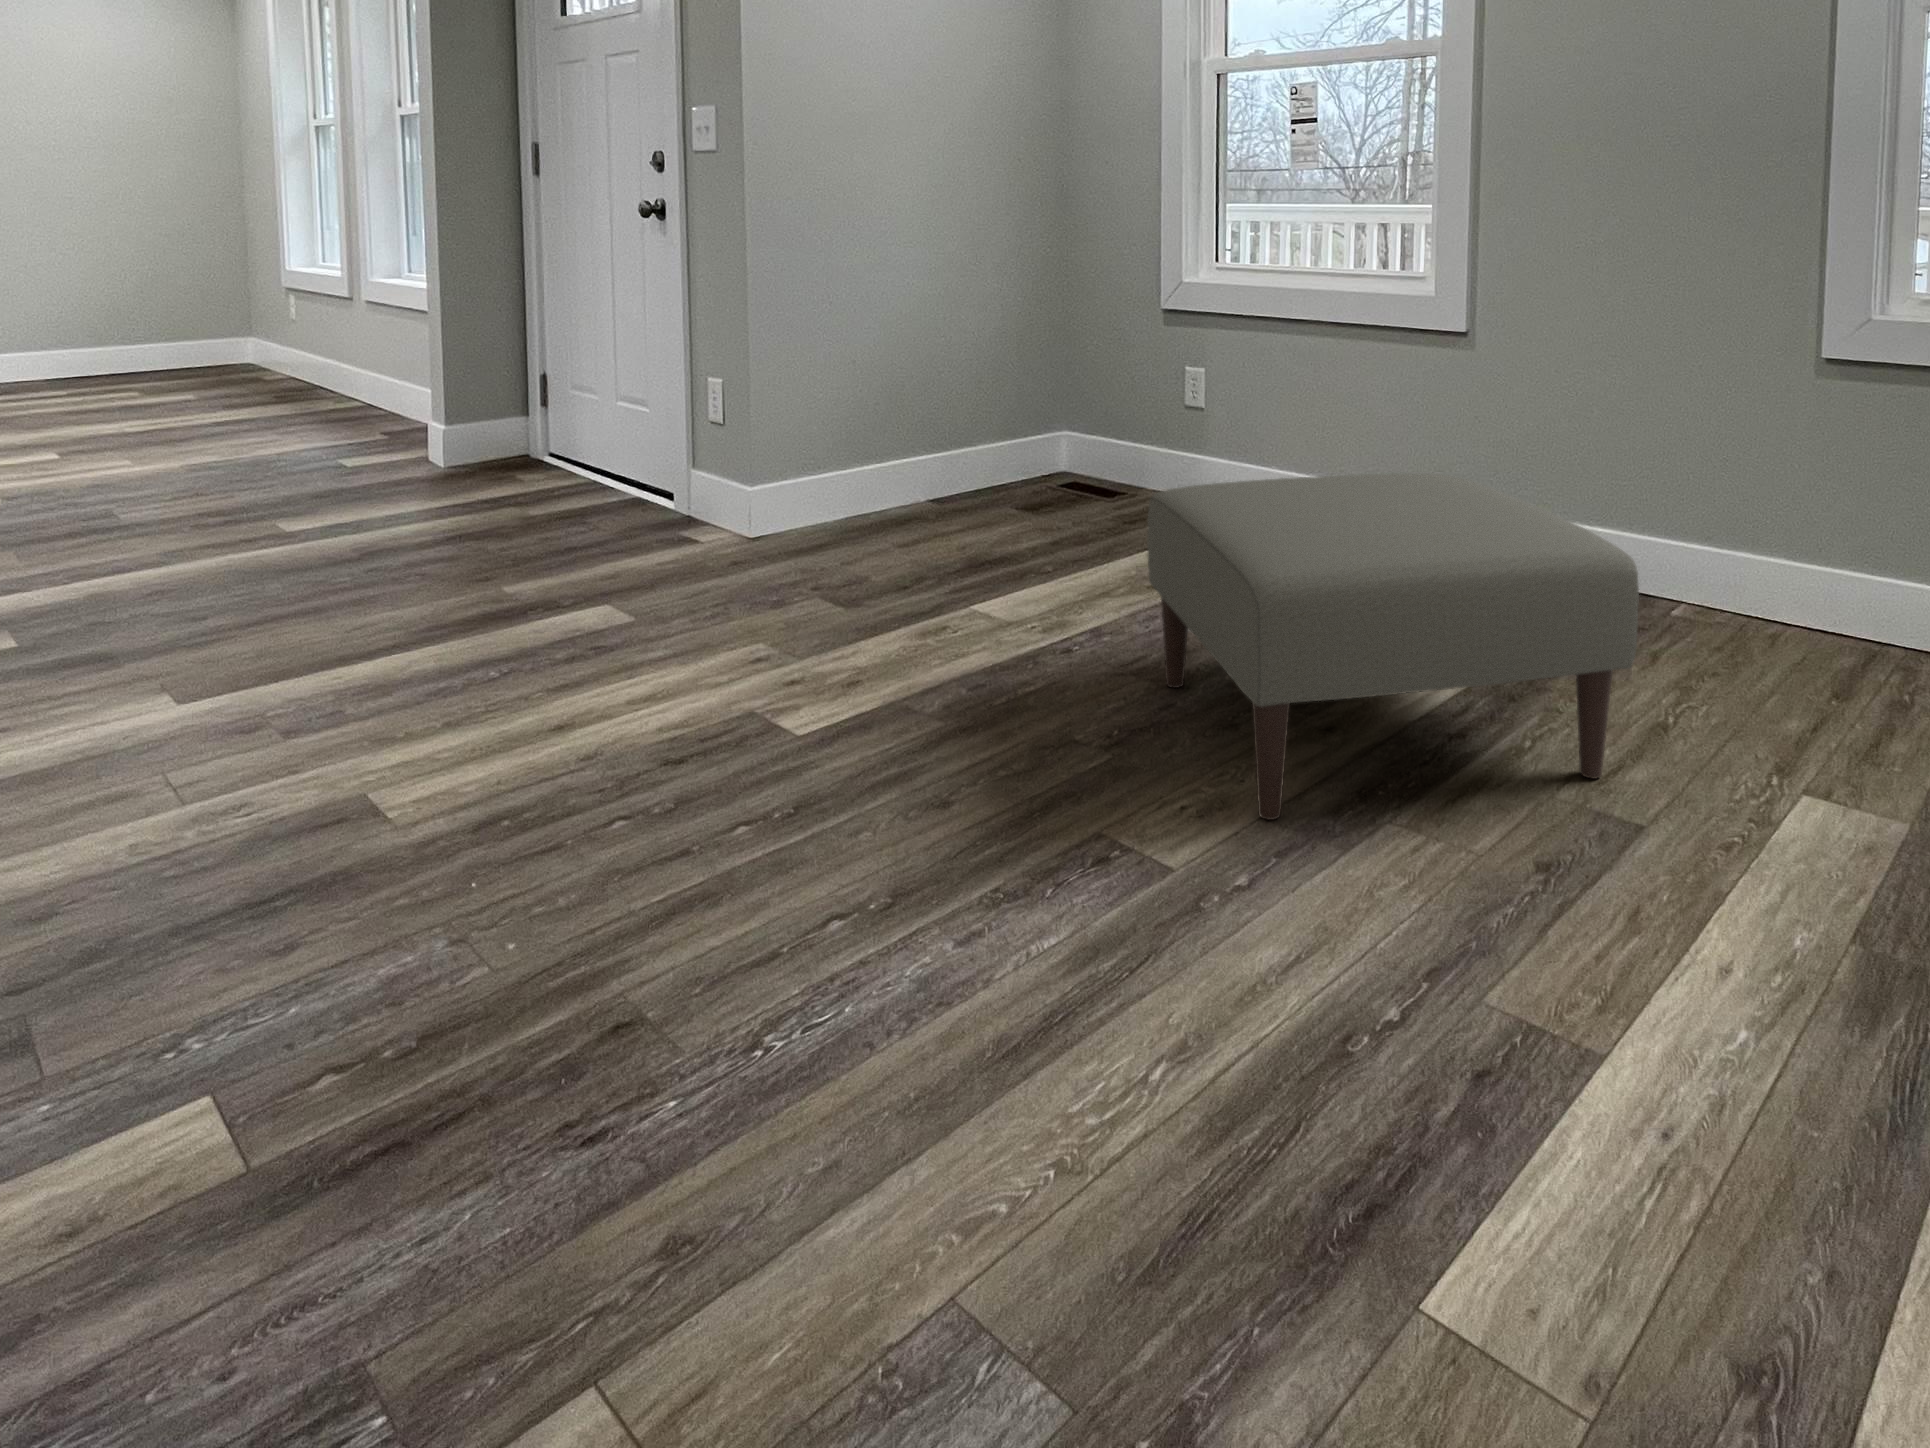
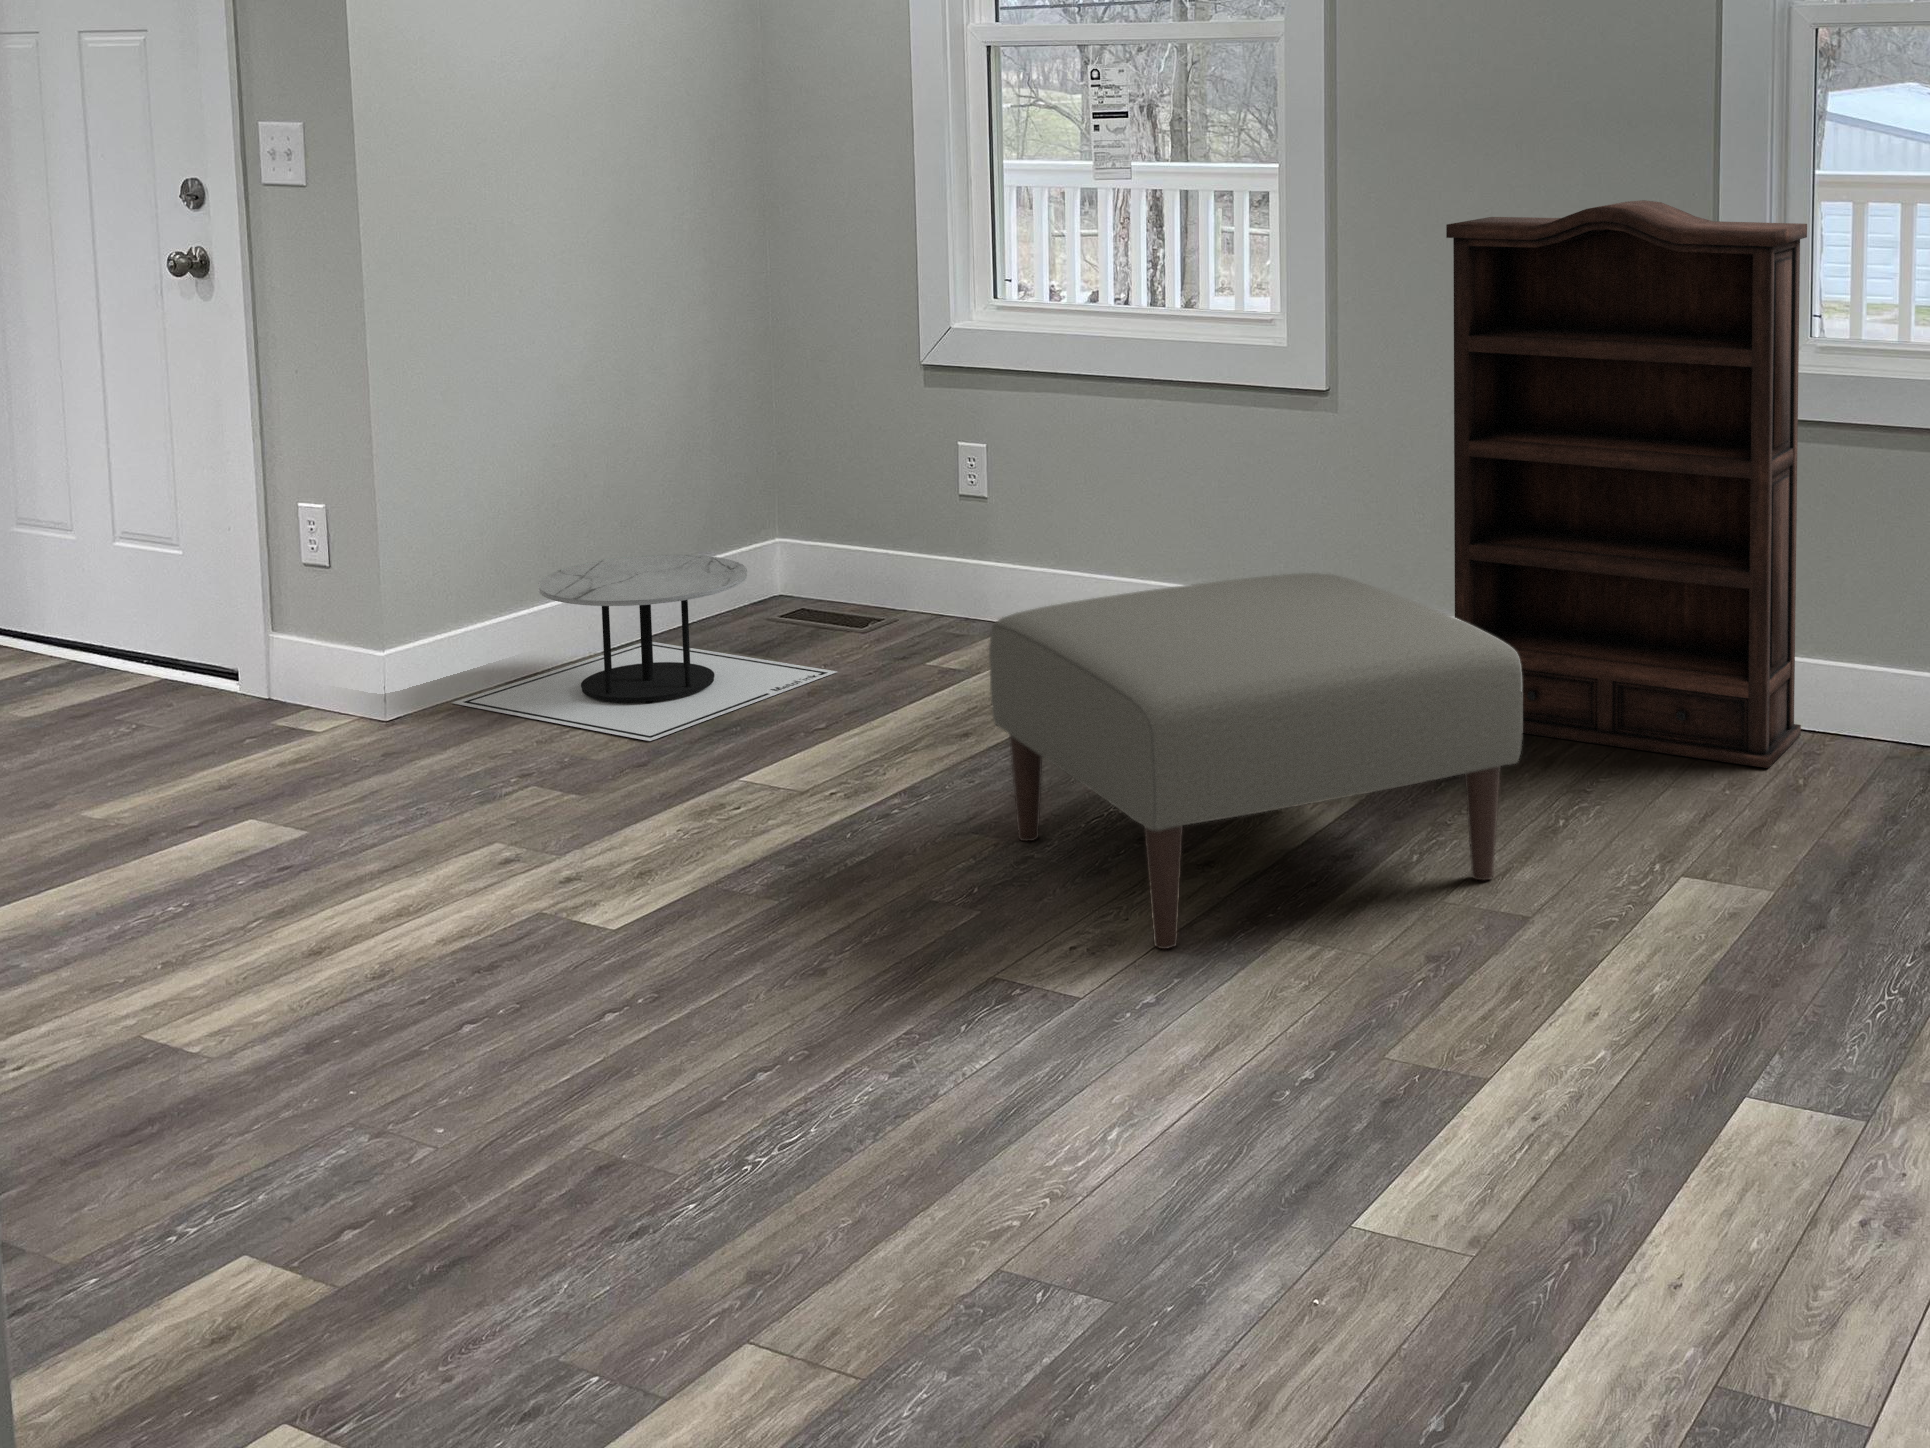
bookshelf: none [1556,166,1918,685] -> present [1446,200,1807,768]
side table: none [799,434,1077,570] -> present [452,555,837,741]

